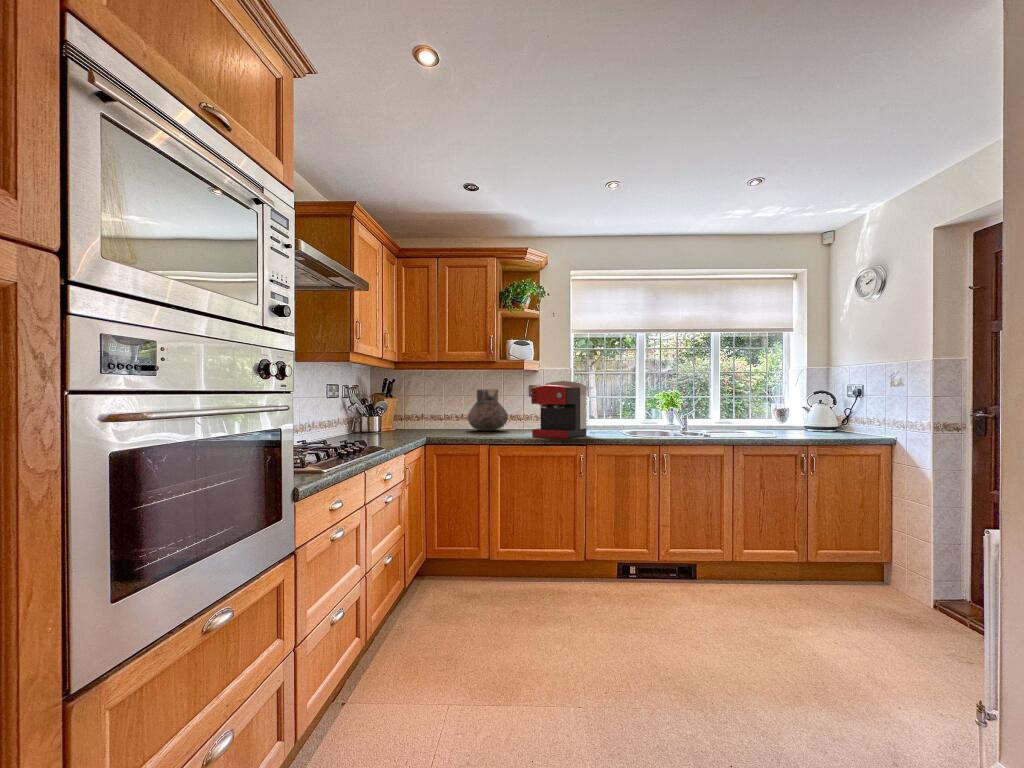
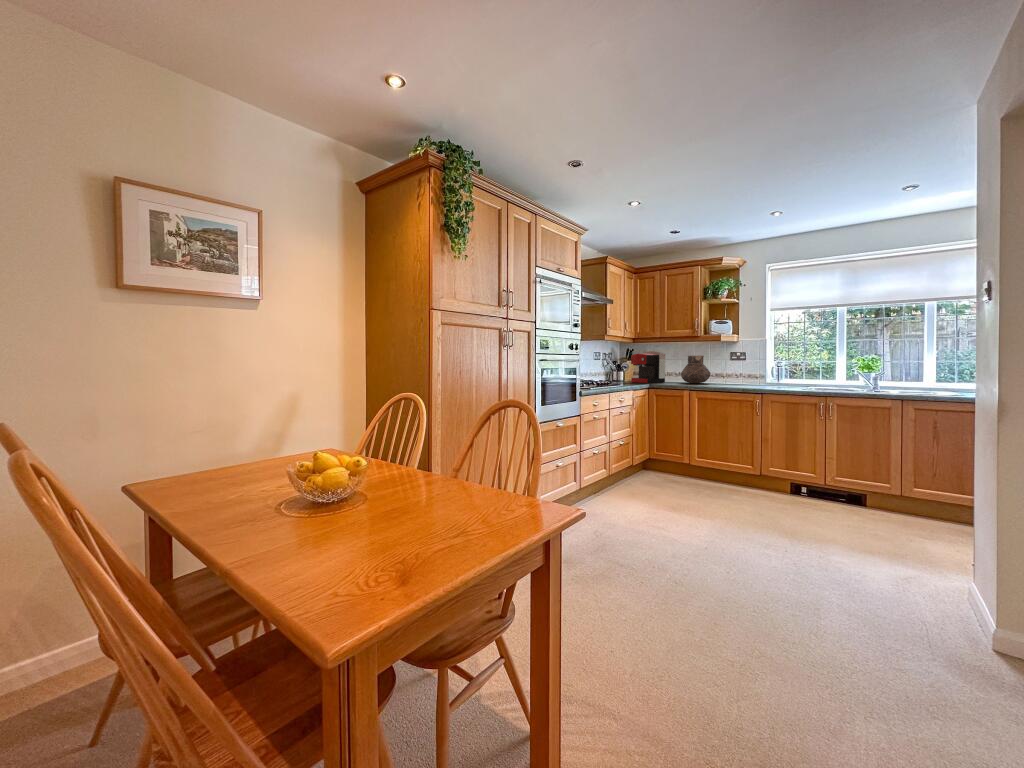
coffee maker: present [531,381,586,439] -> present [631,351,666,383]

